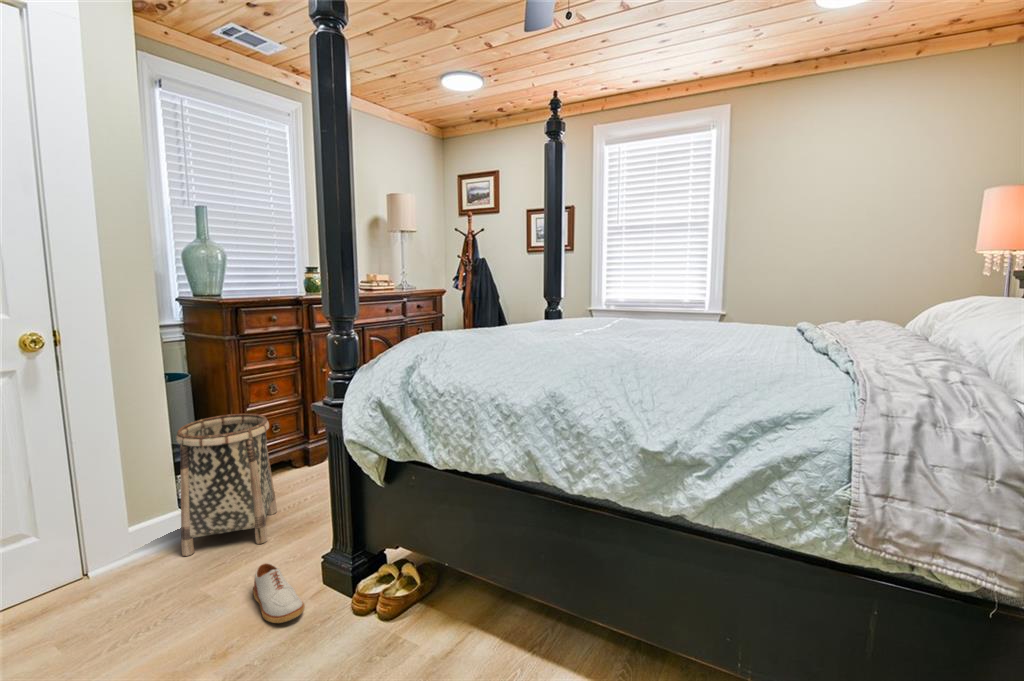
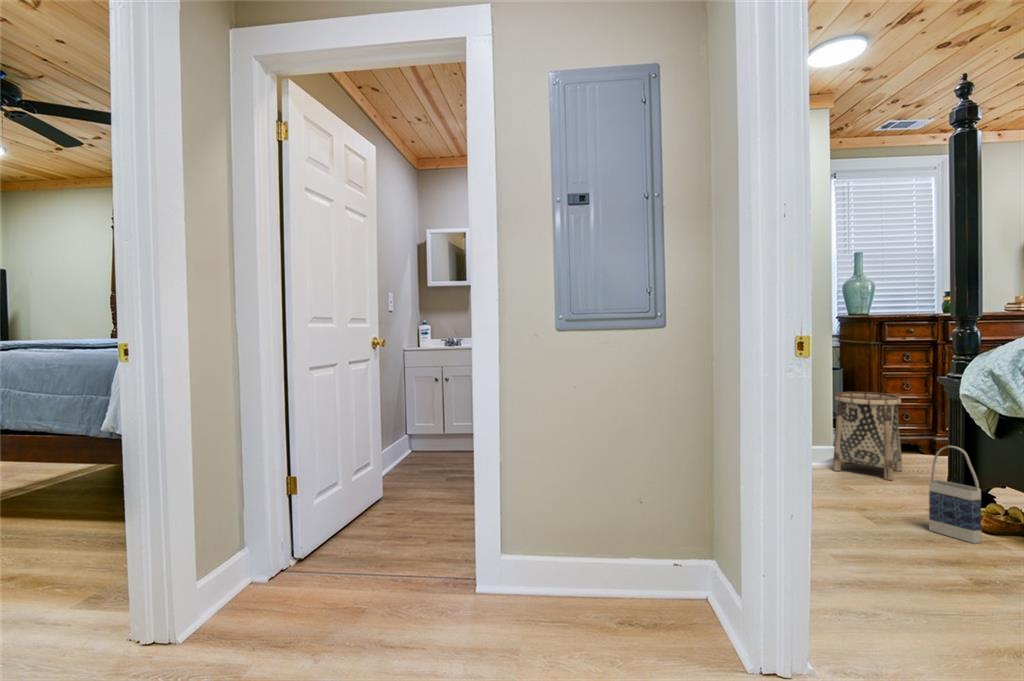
bag: none [319,525,384,664] -> present [929,446,982,543]
shoe: present [253,563,305,623] -> none [881,479,919,509]

